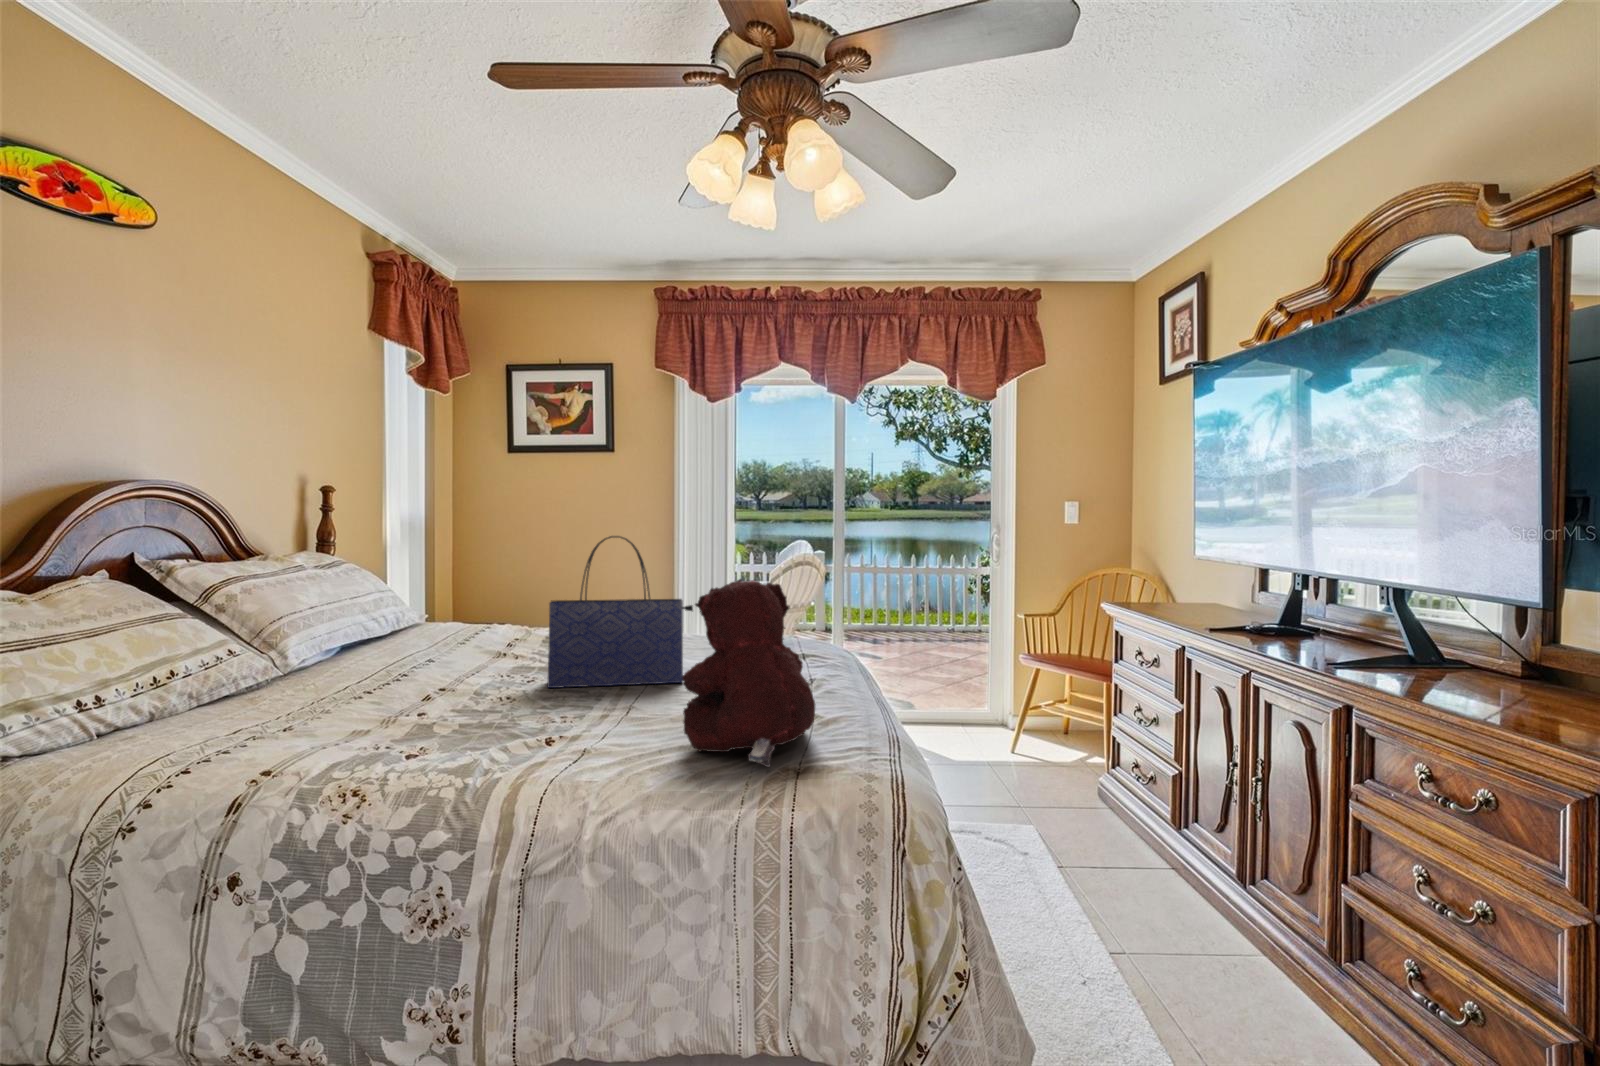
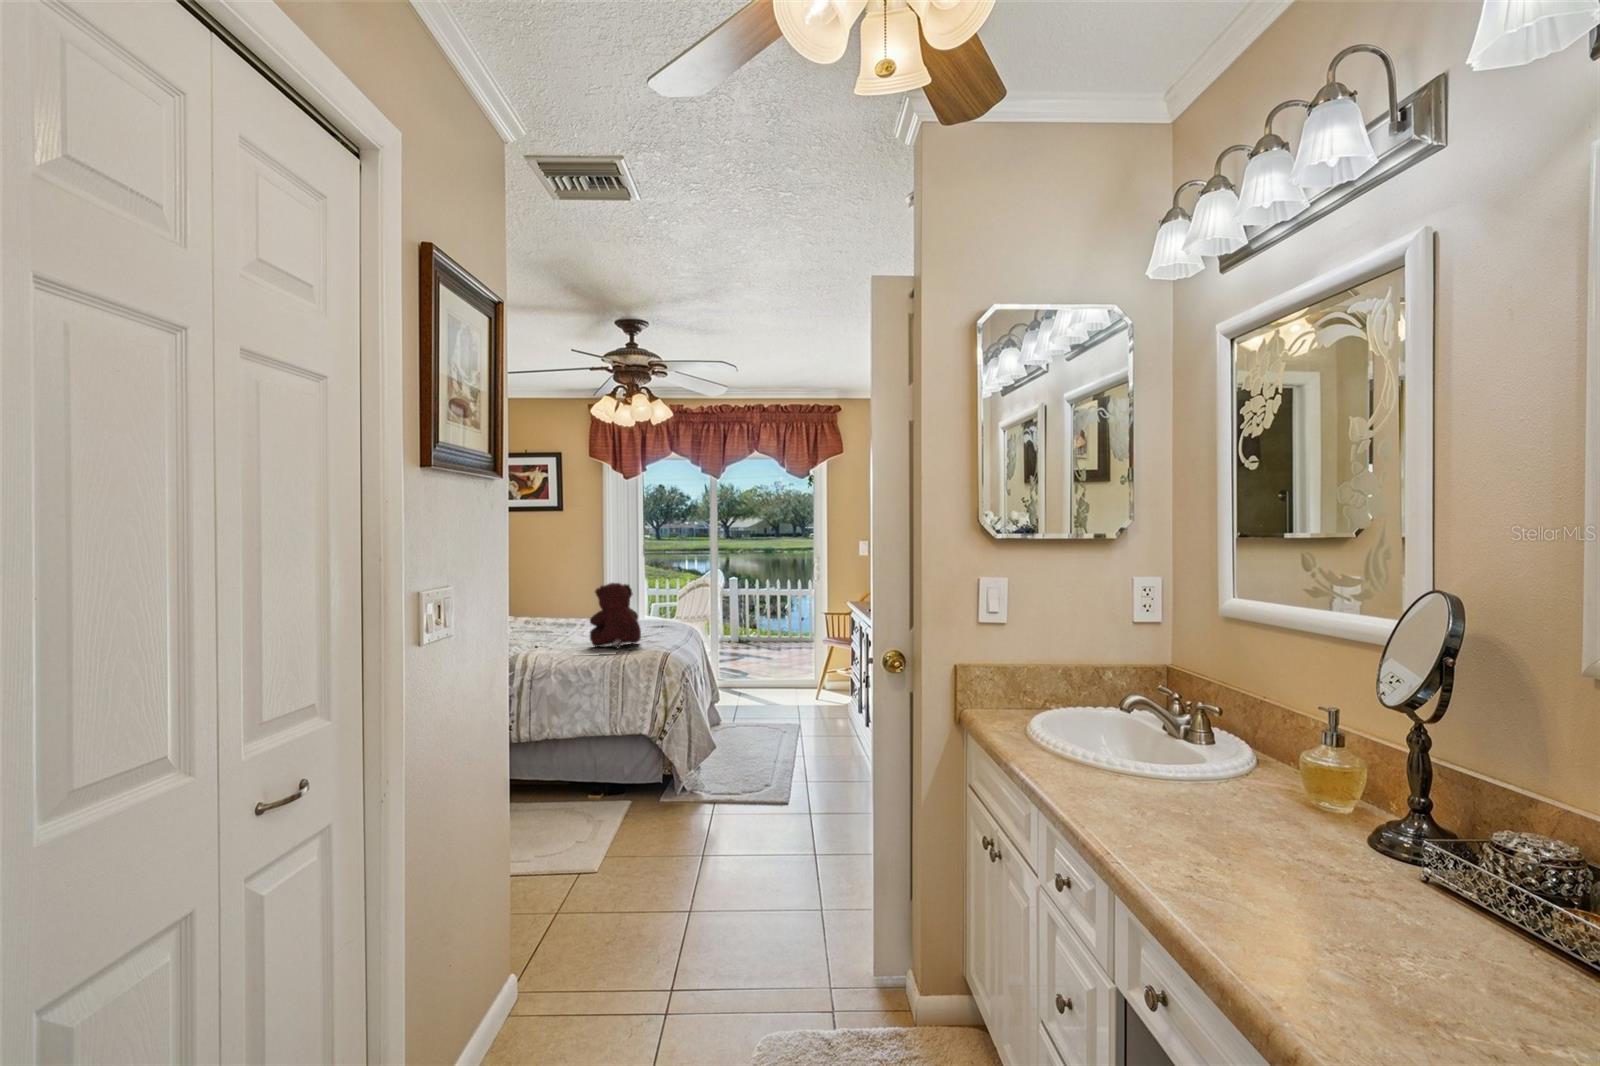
tote bag: present [547,536,693,688] -> none [533,566,600,635]

